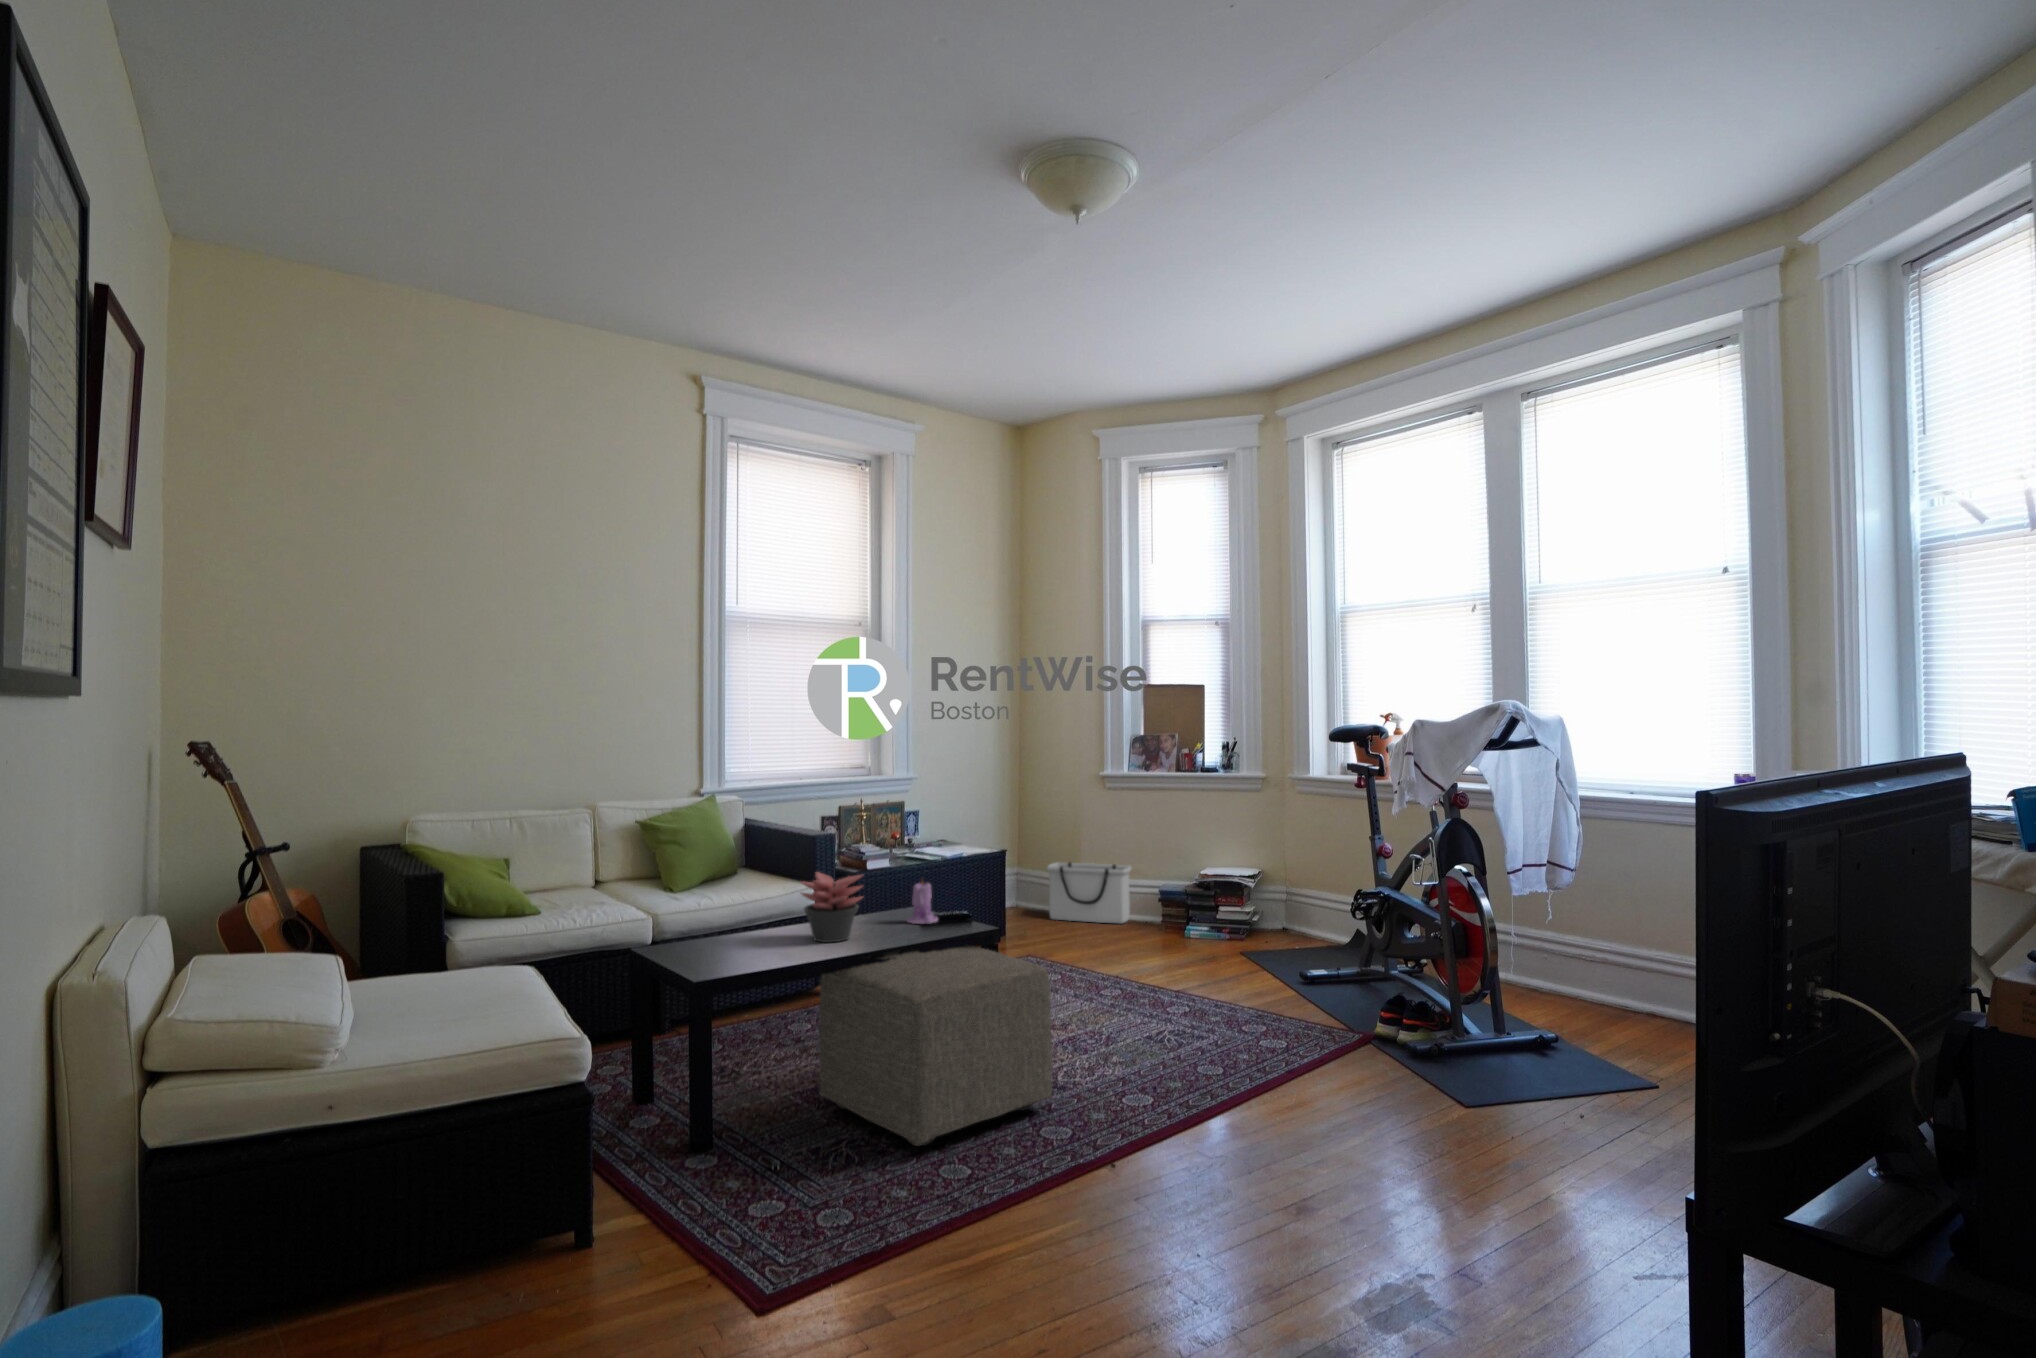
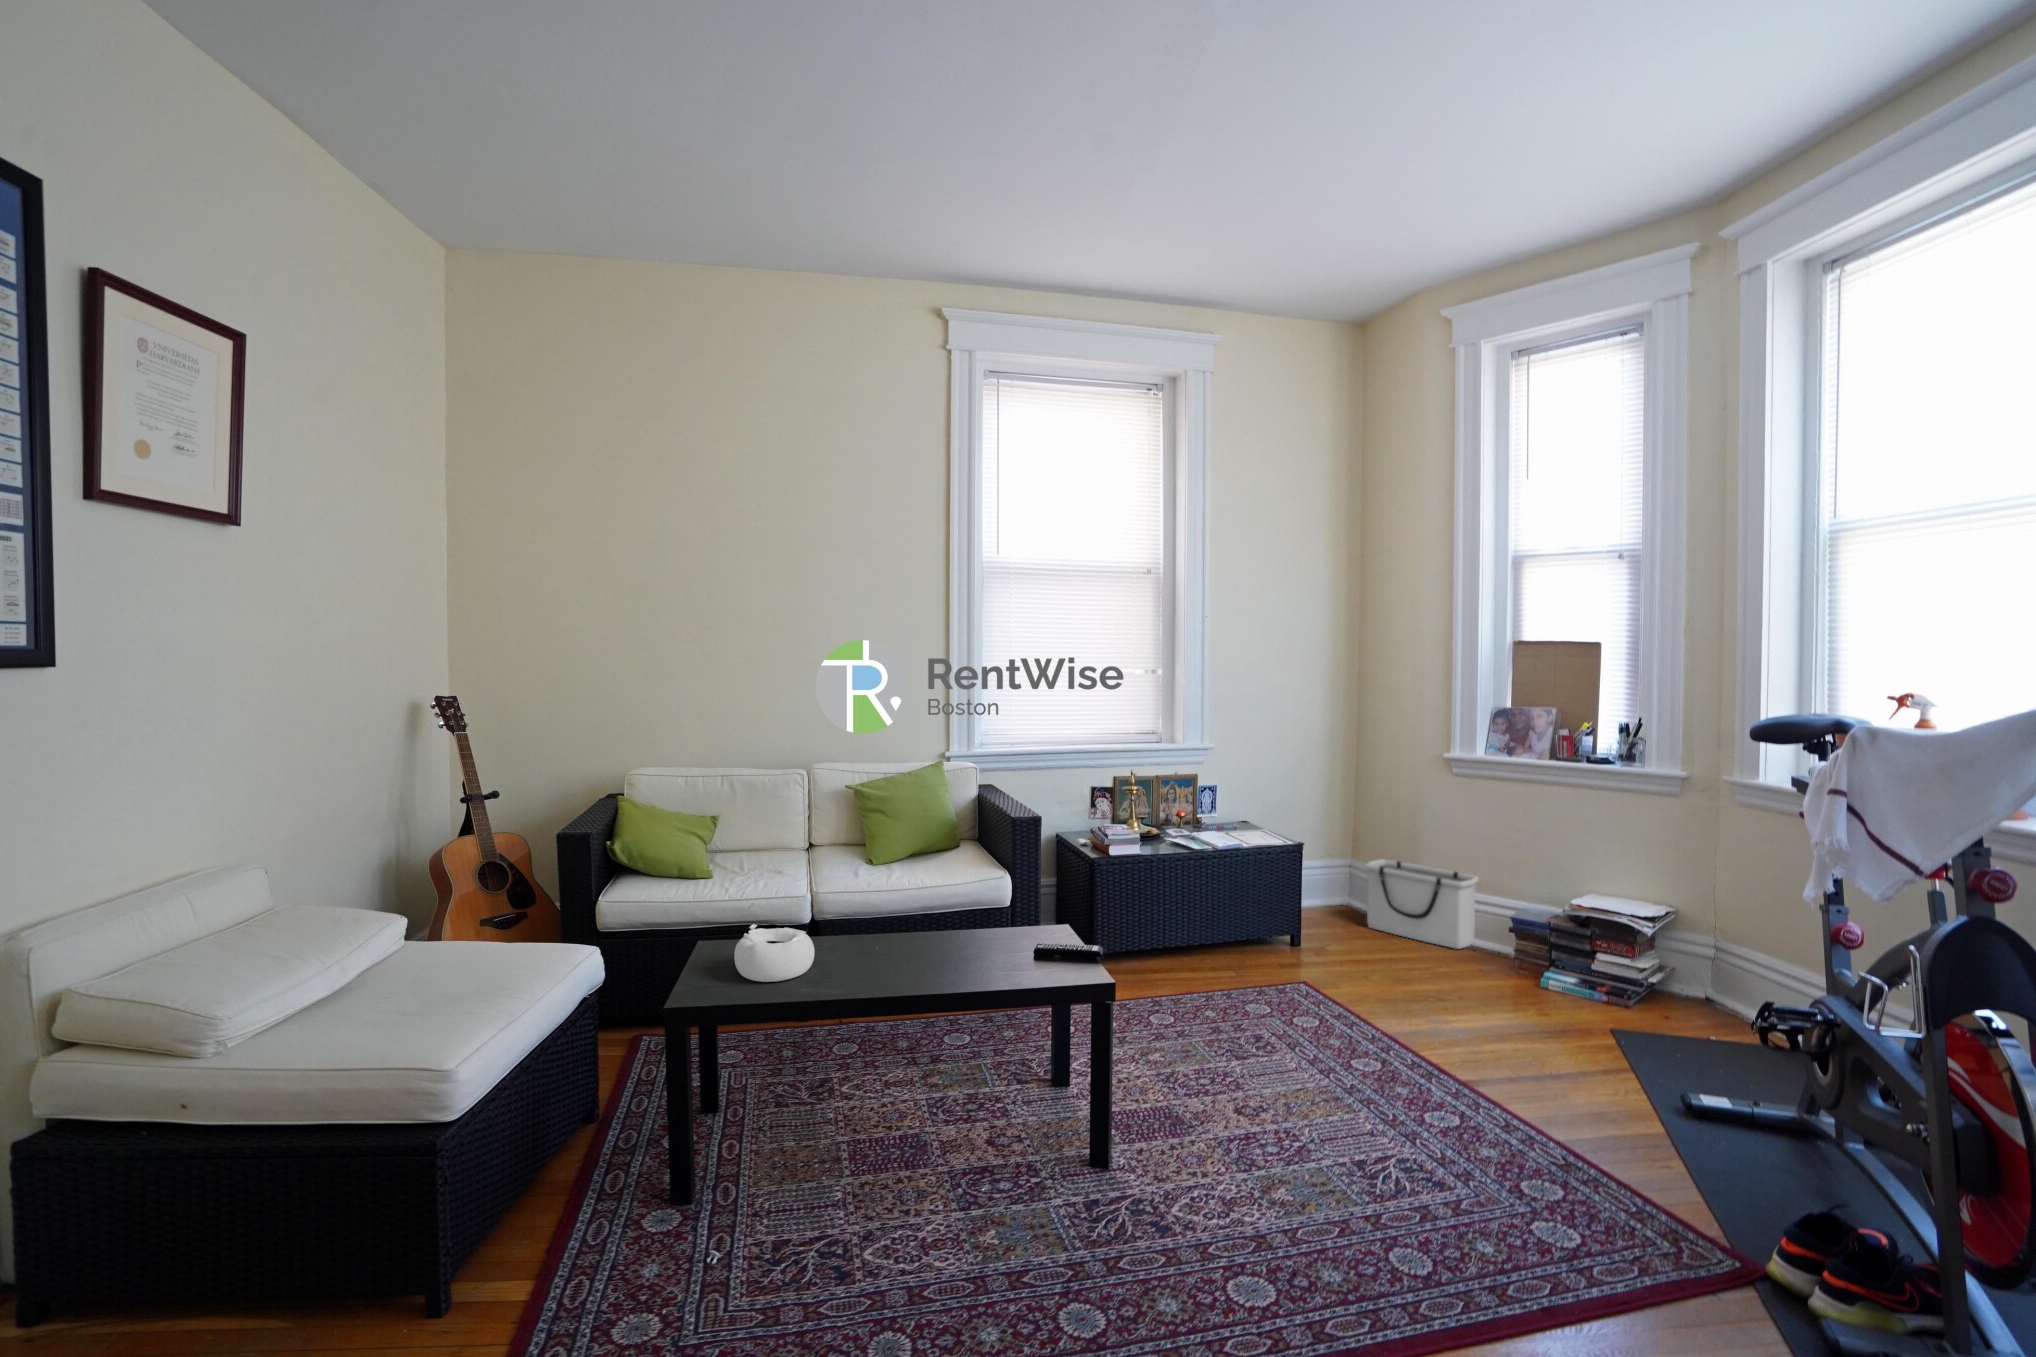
succulent plant: present [801,872,862,942] -> none [864,885,934,977]
candle: present [906,882,938,924] -> none [1019,902,1060,963]
decorative bowl: none [698,912,767,956] -> present [734,924,815,982]
ottoman: present [820,944,1052,1146] -> none [867,992,1122,1290]

